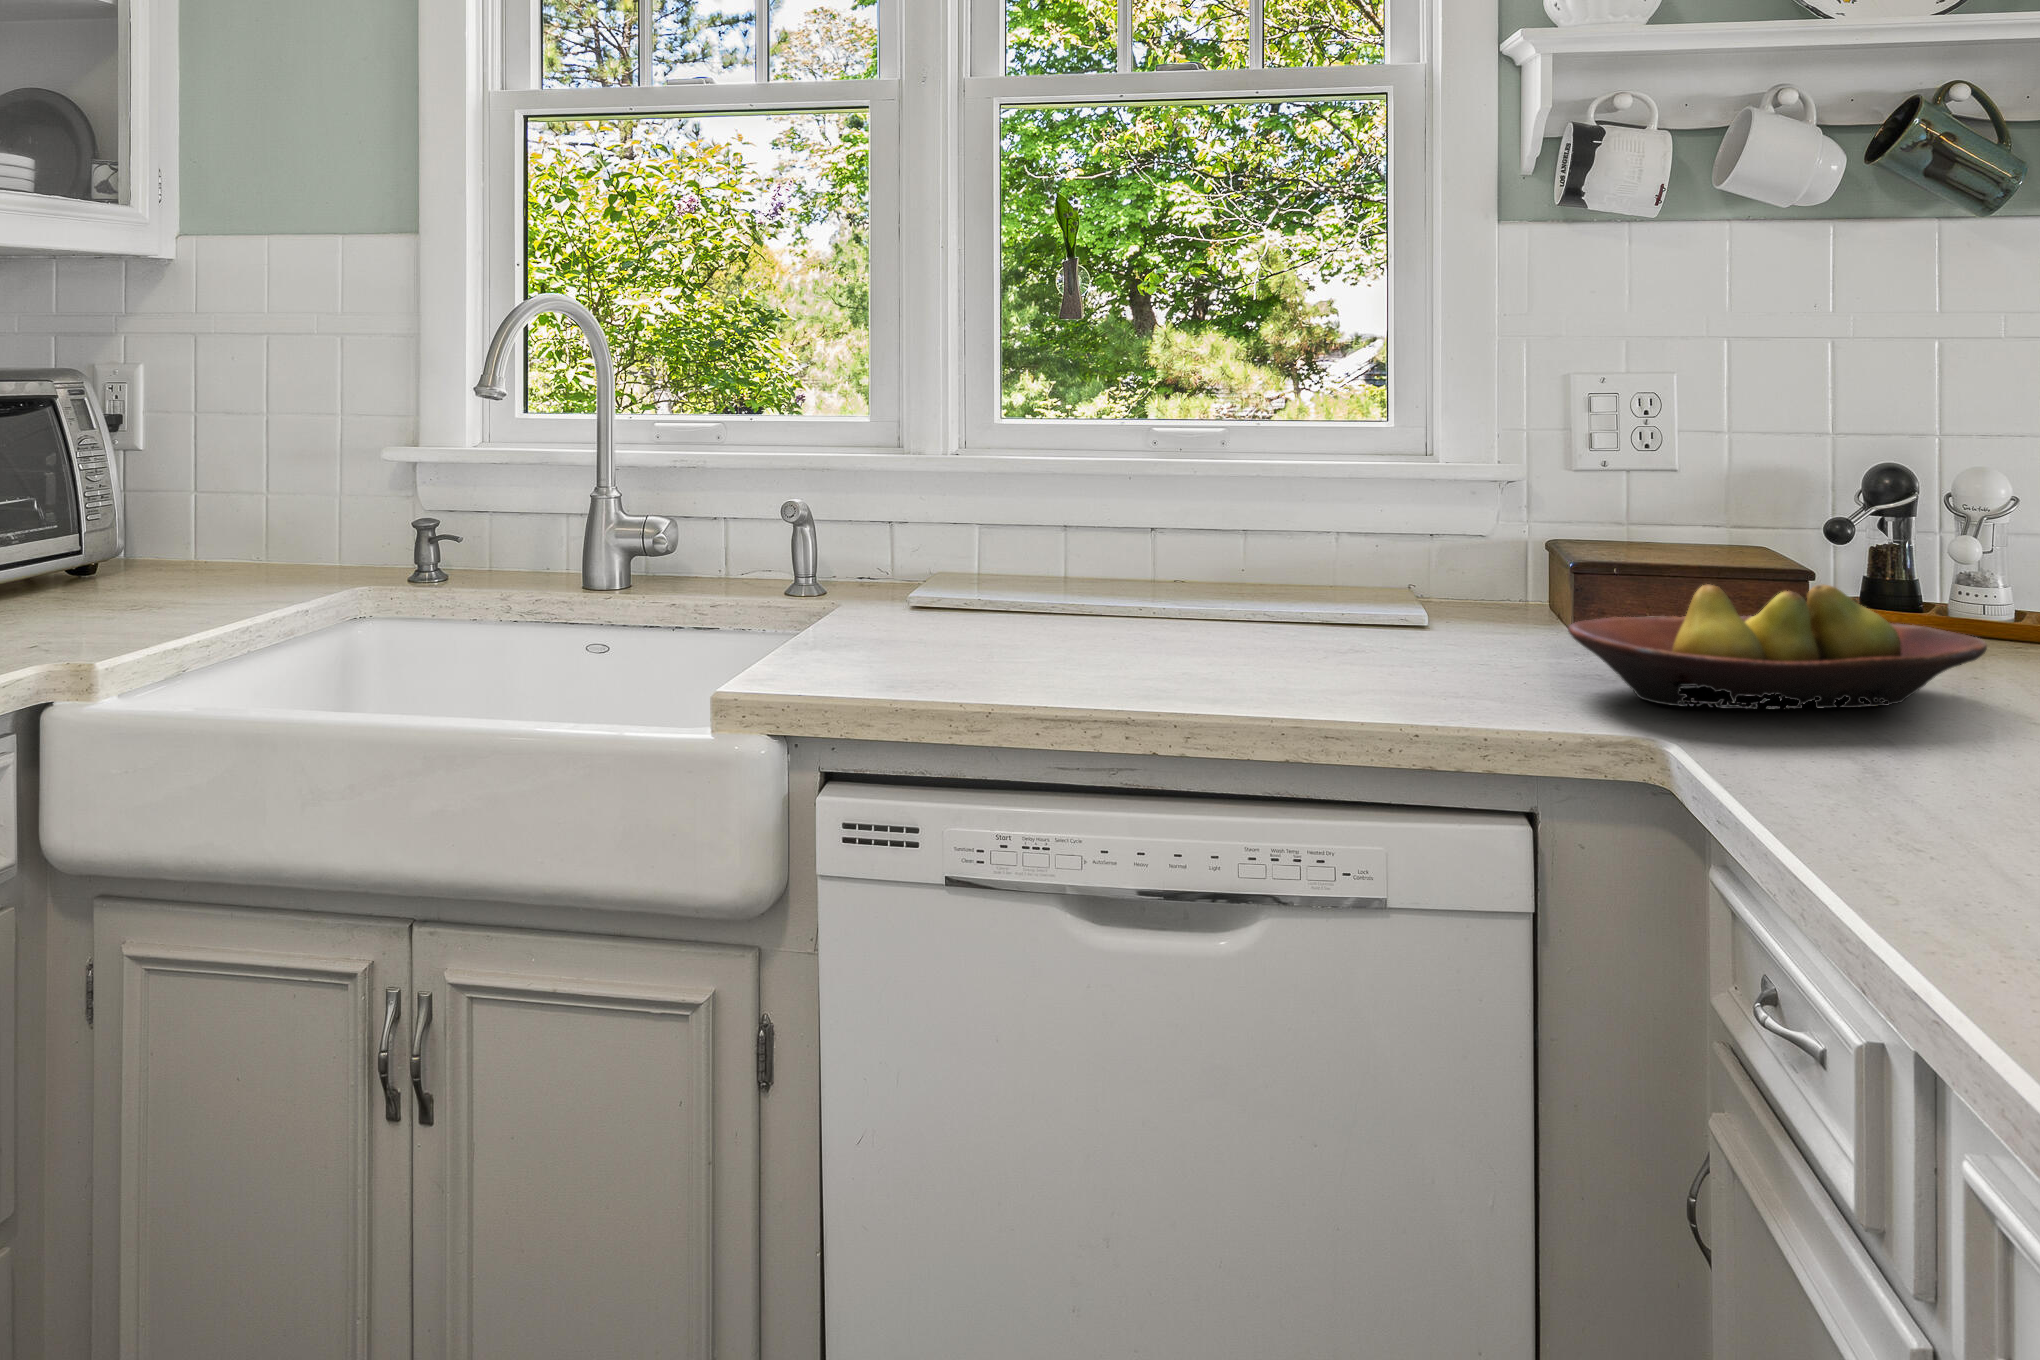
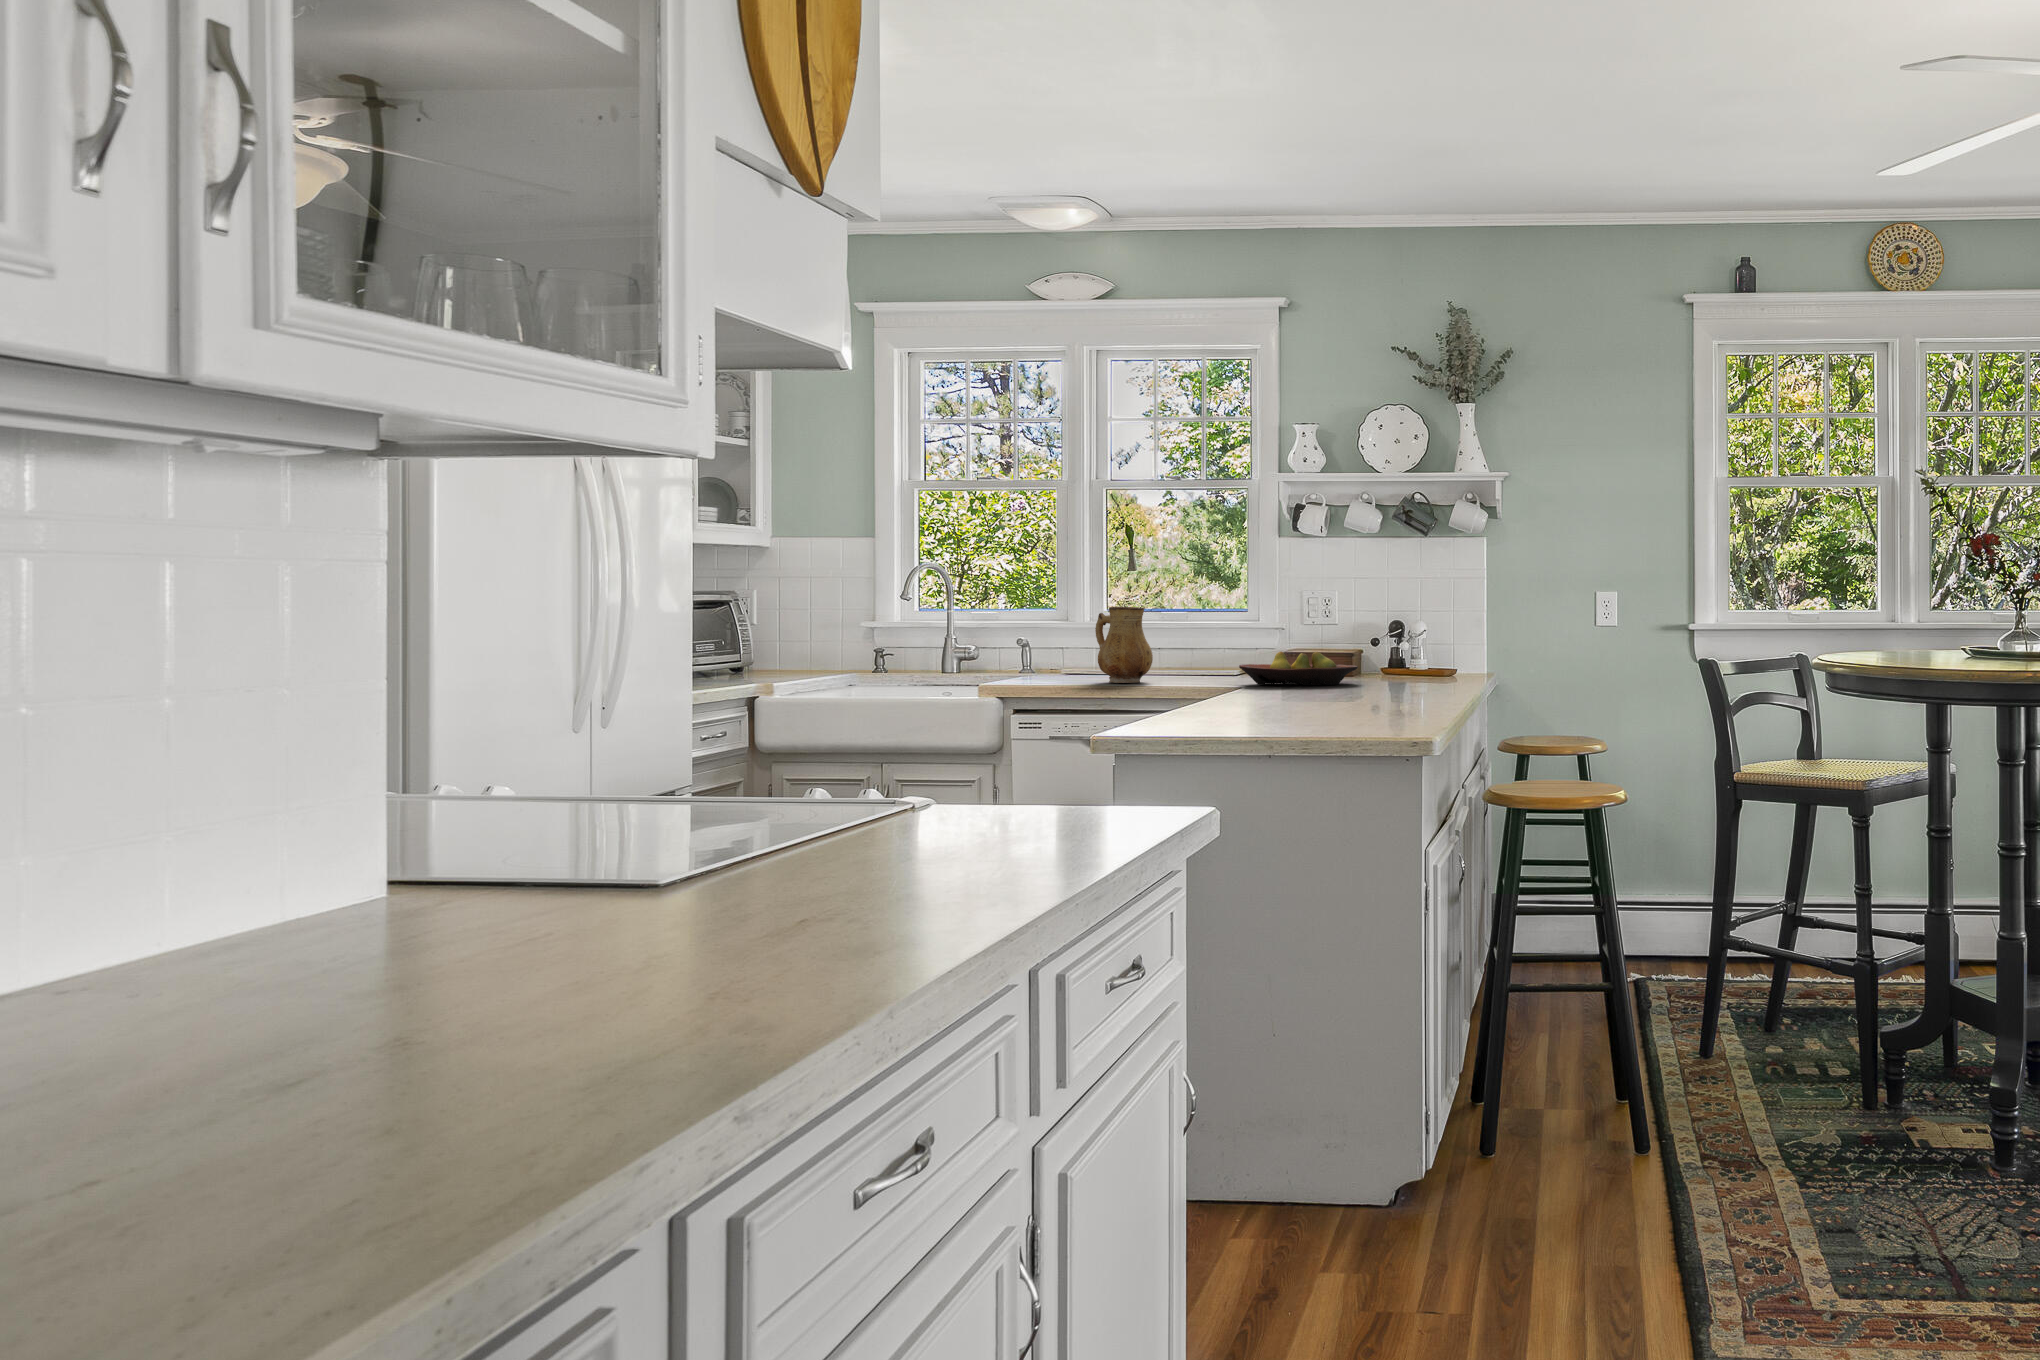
ceramic pitcher: none [1058,426,1249,679] -> present [1095,607,1153,683]

